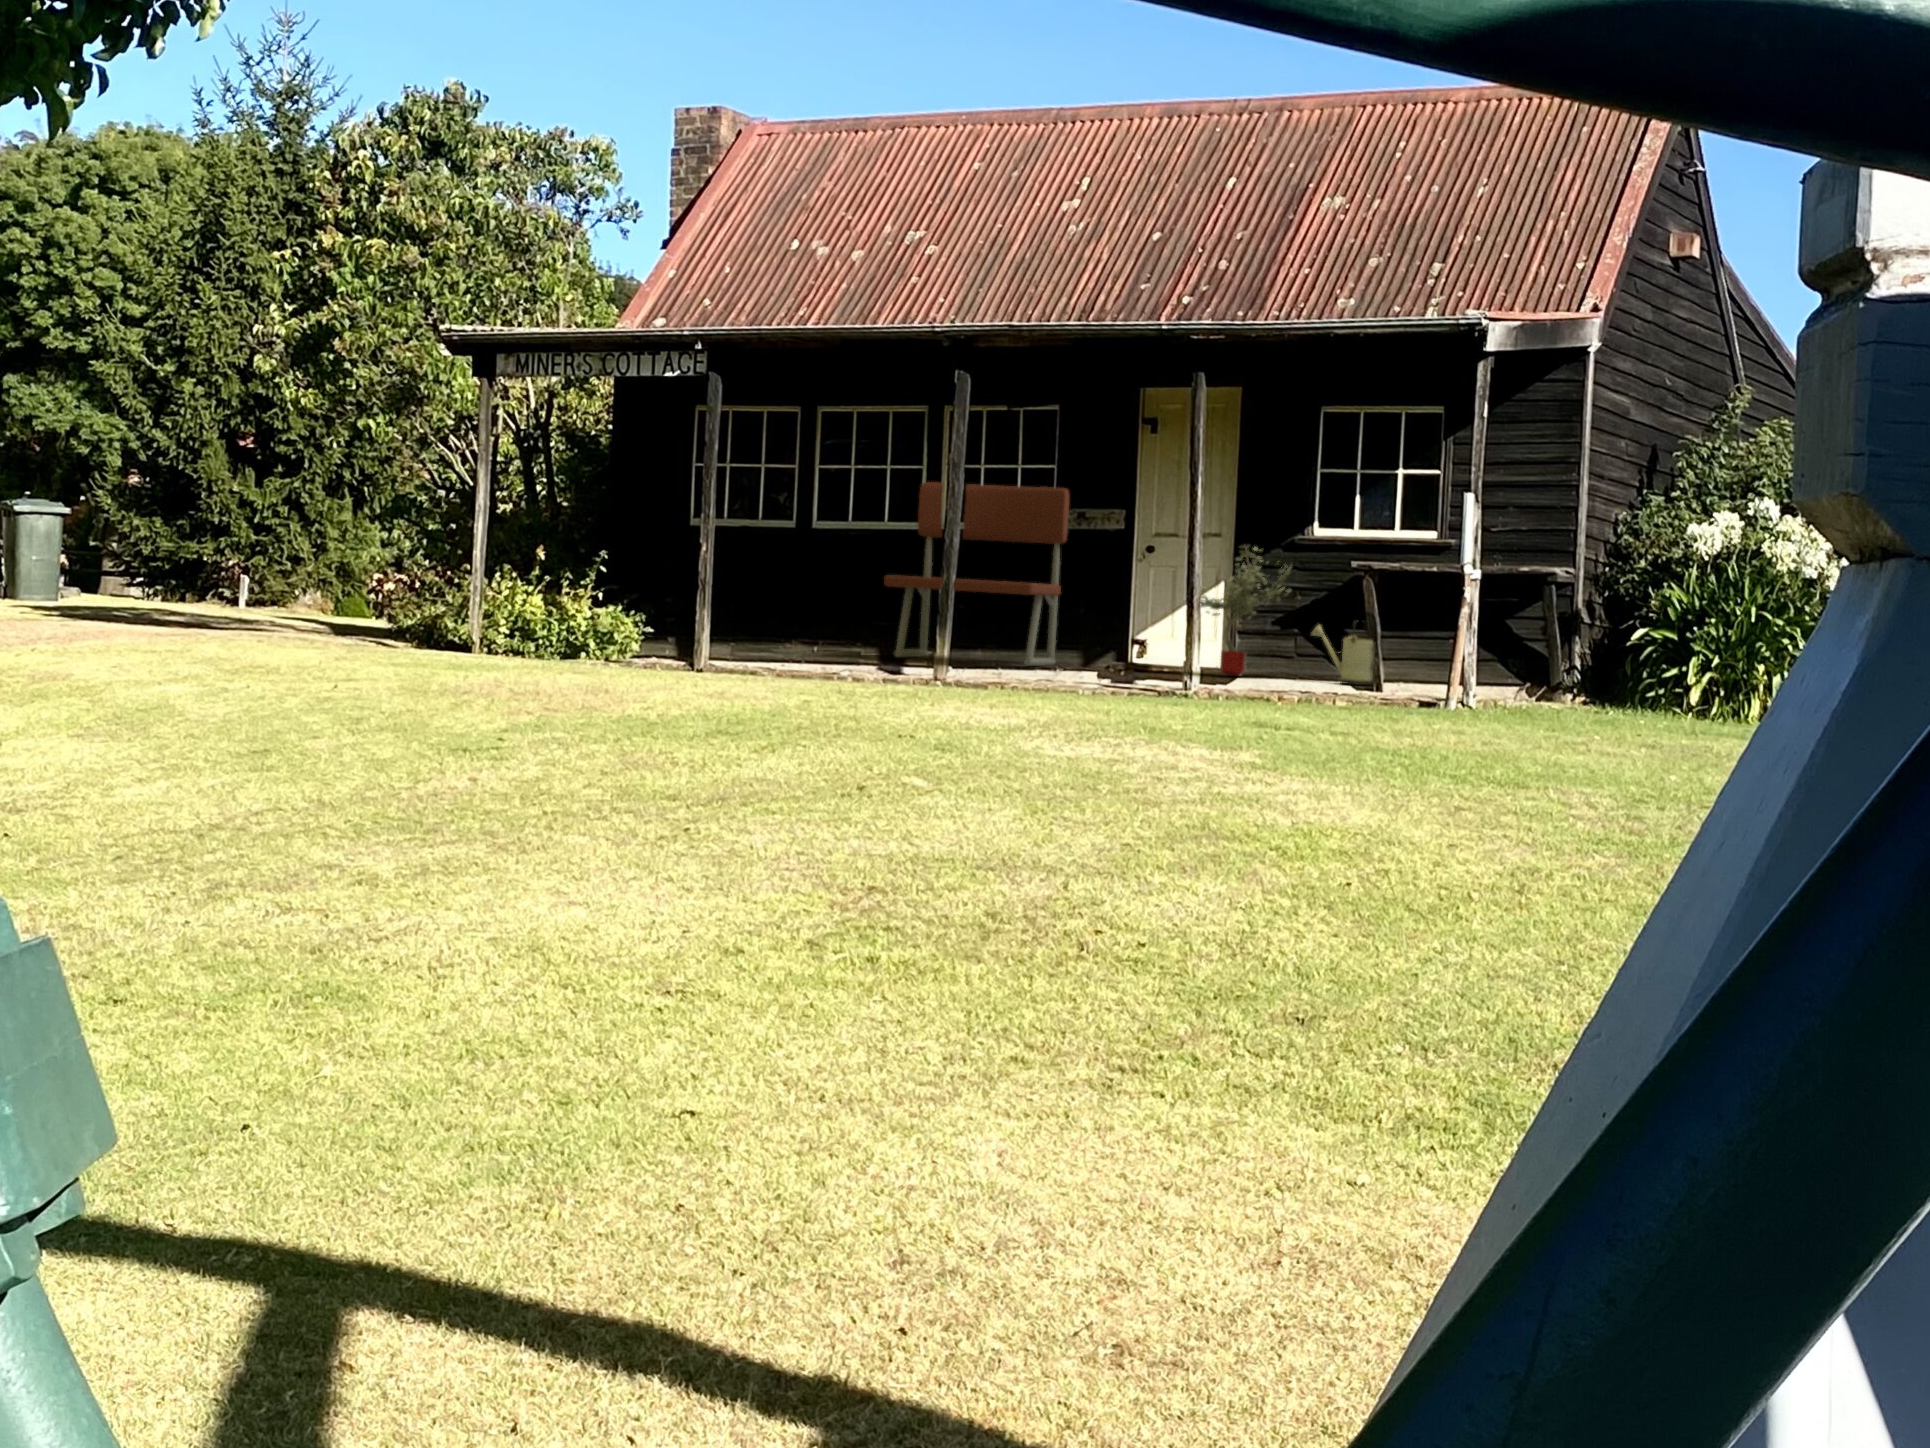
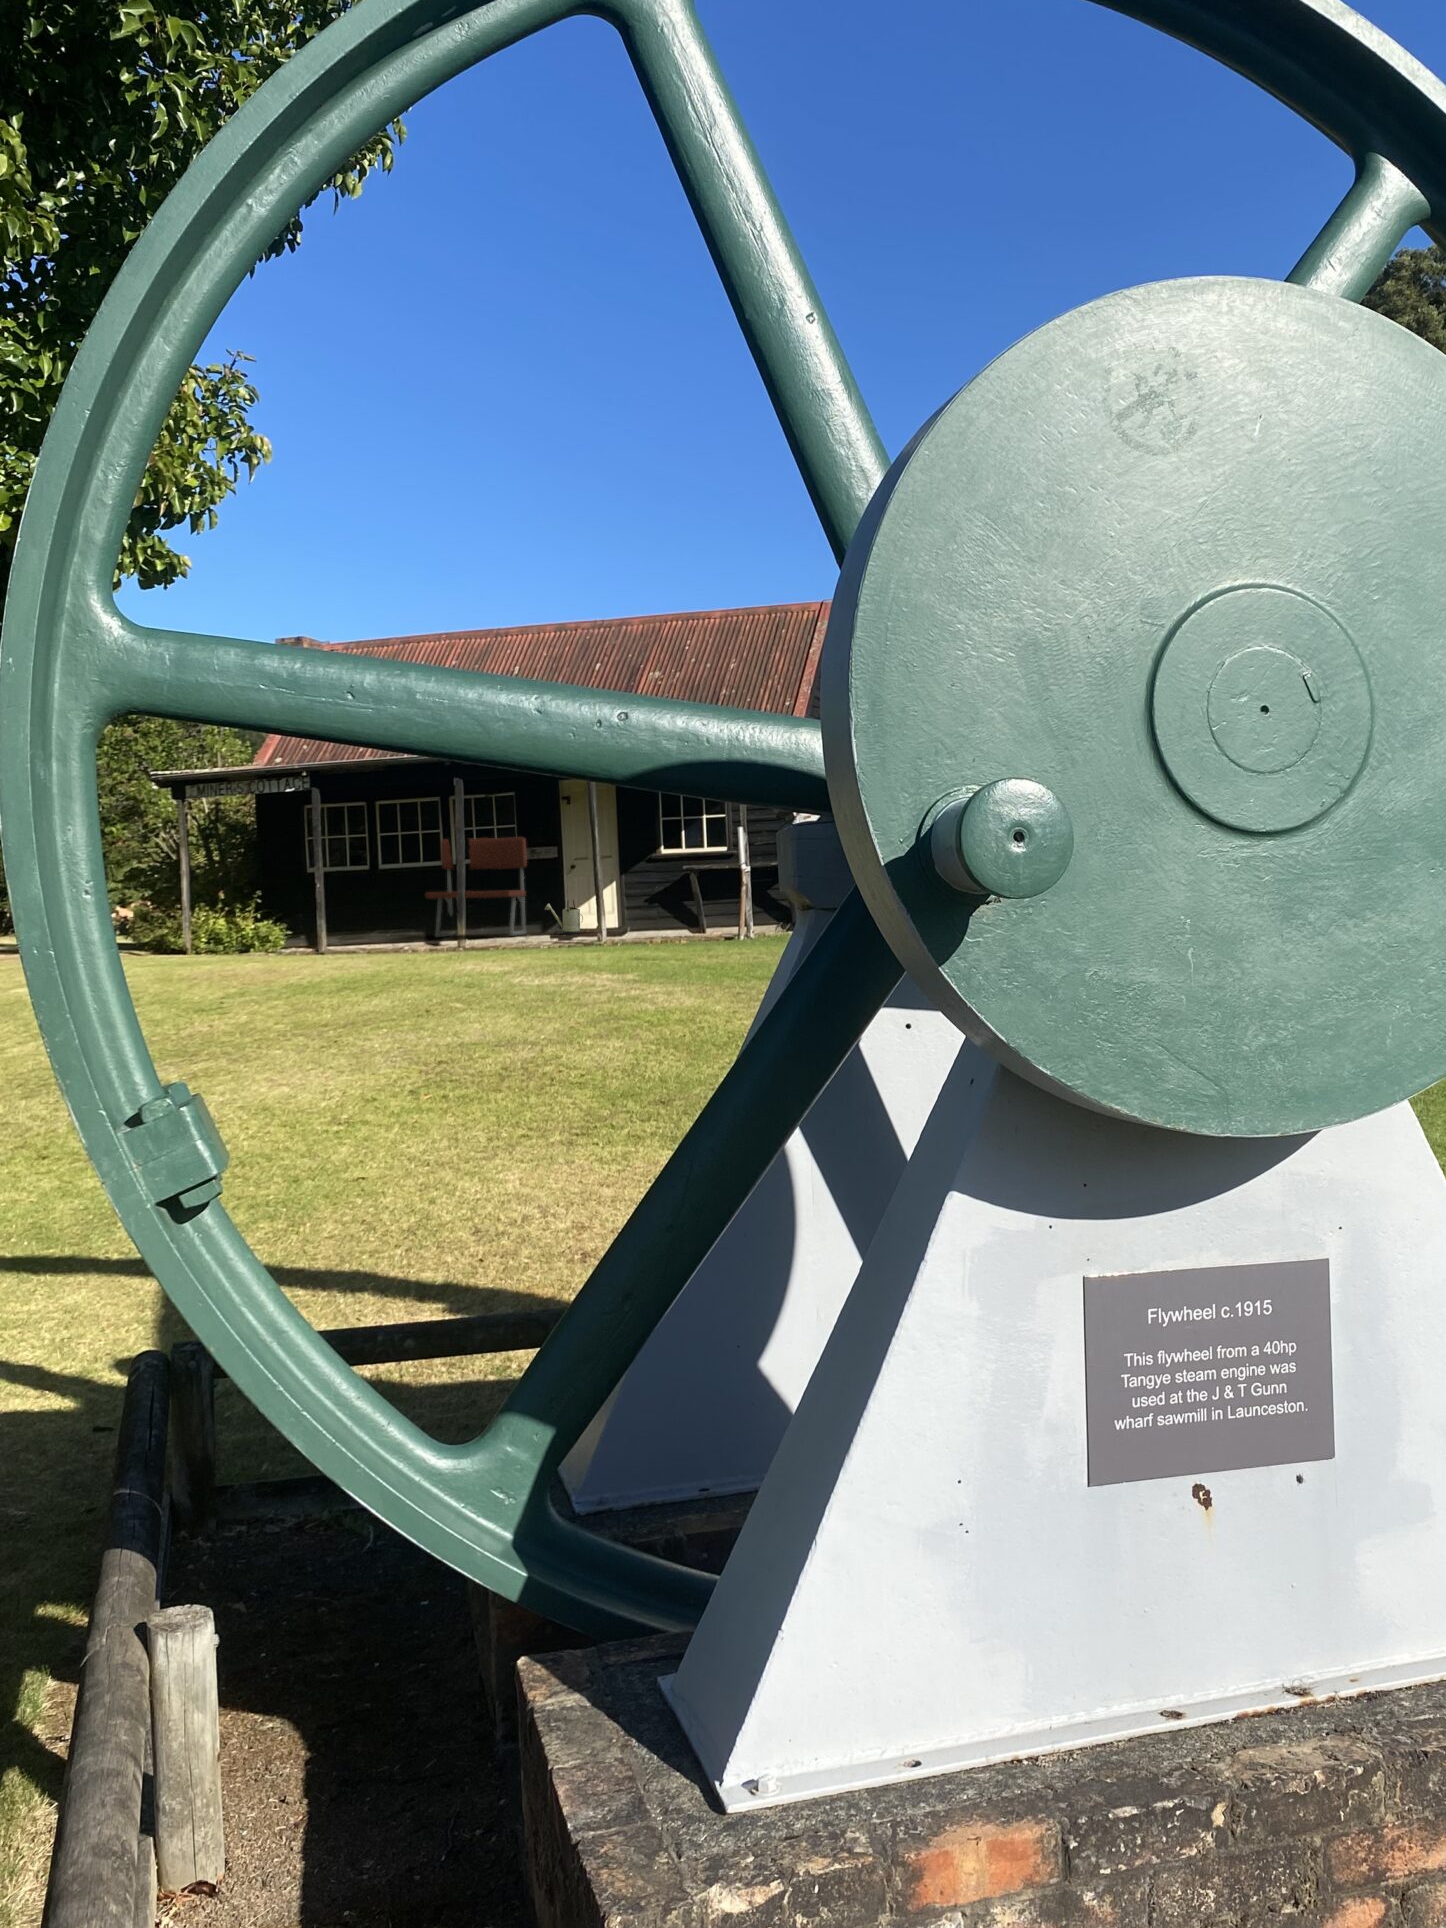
potted tree: present [1197,546,1292,676] -> none [593,861,653,932]
watering can: present [1311,625,1376,685] -> present [545,900,583,934]

